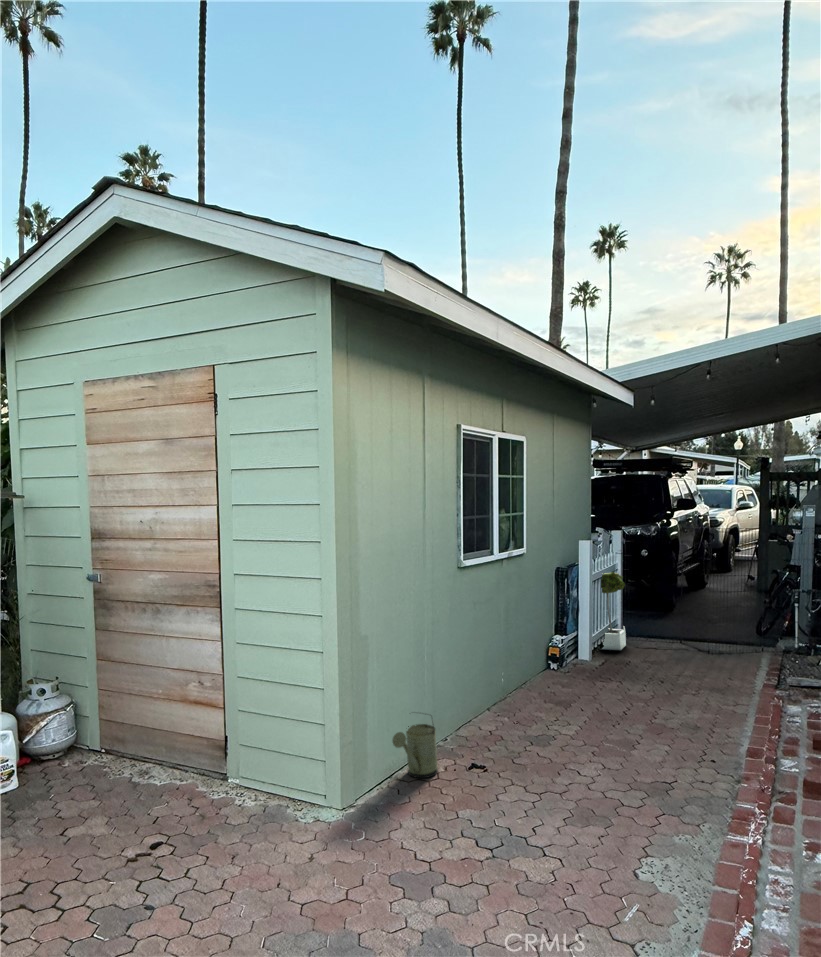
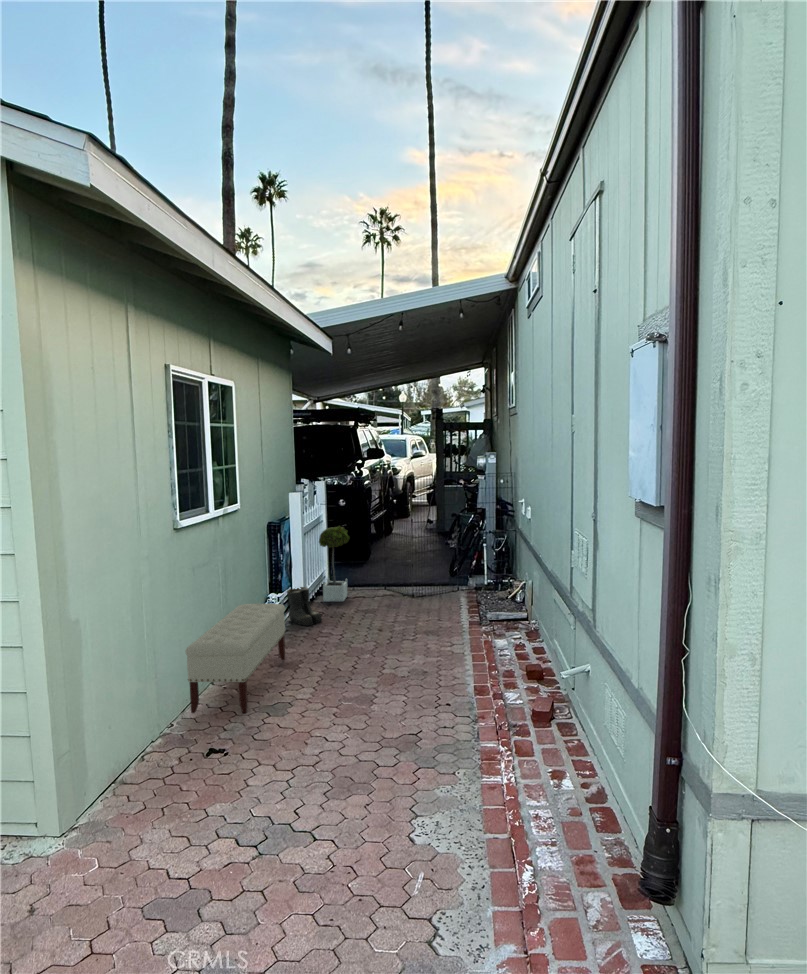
boots: none [558,632,596,671] -> present [287,587,323,626]
bench: none [451,643,549,743] -> present [185,603,285,713]
watering can: present [393,724,438,778] -> none [121,696,175,772]

